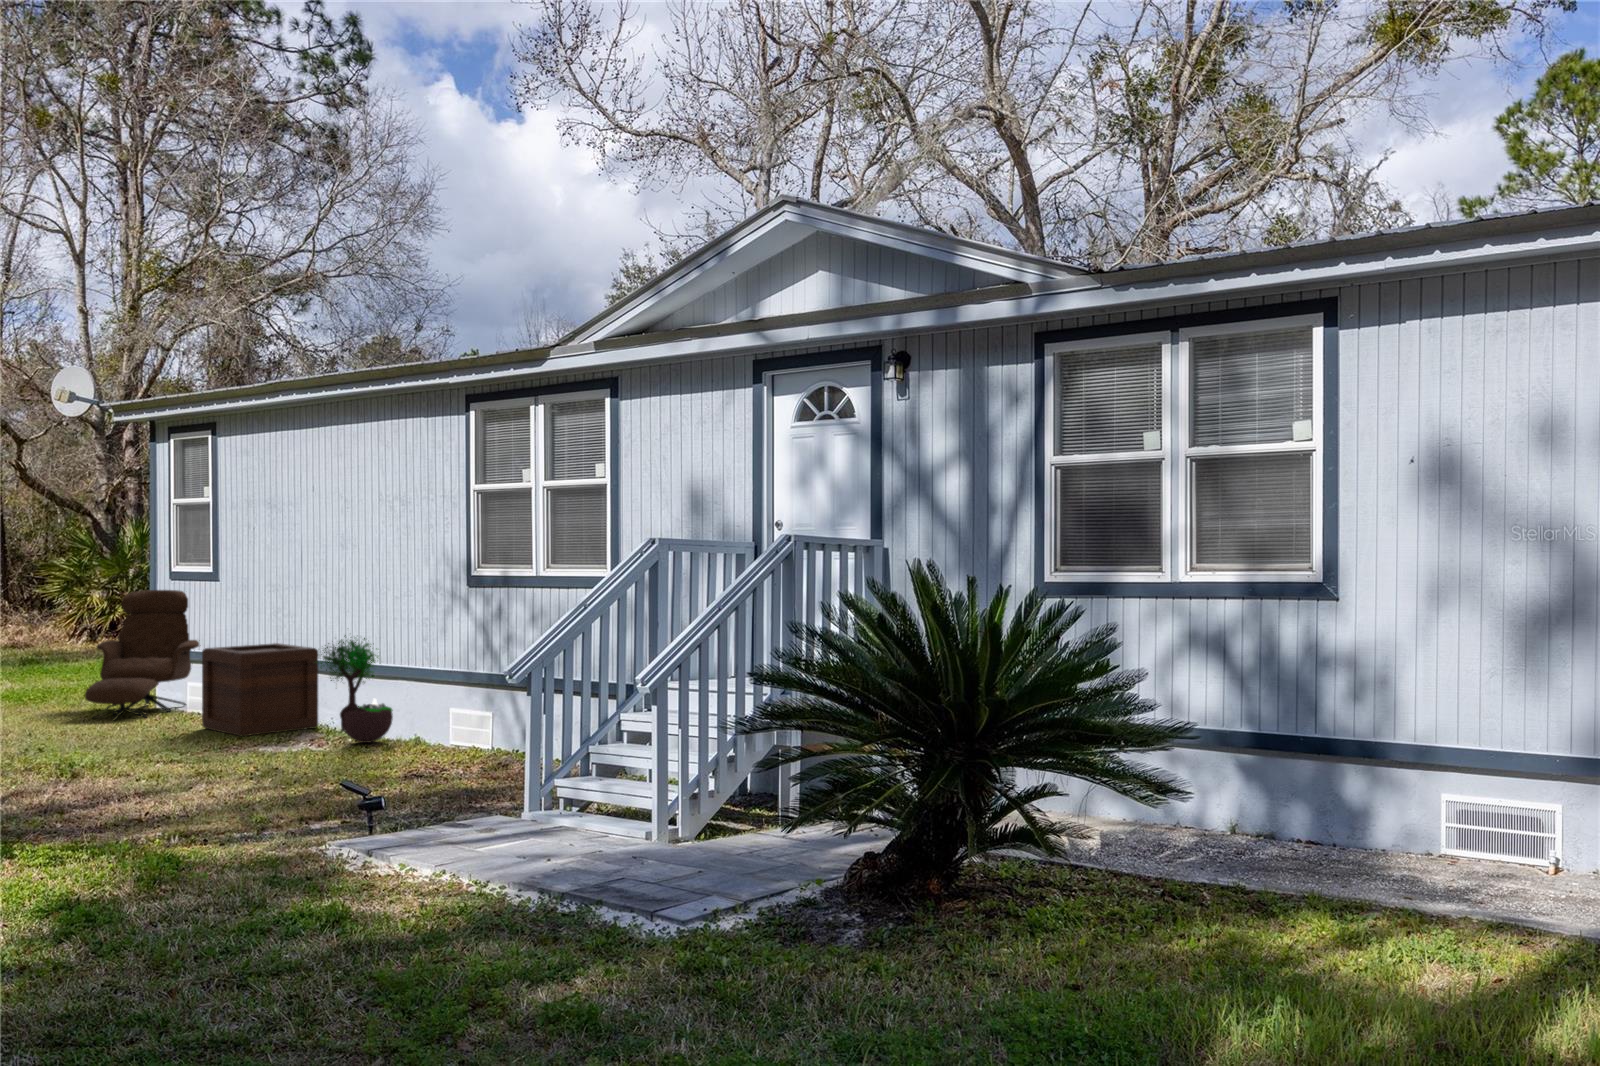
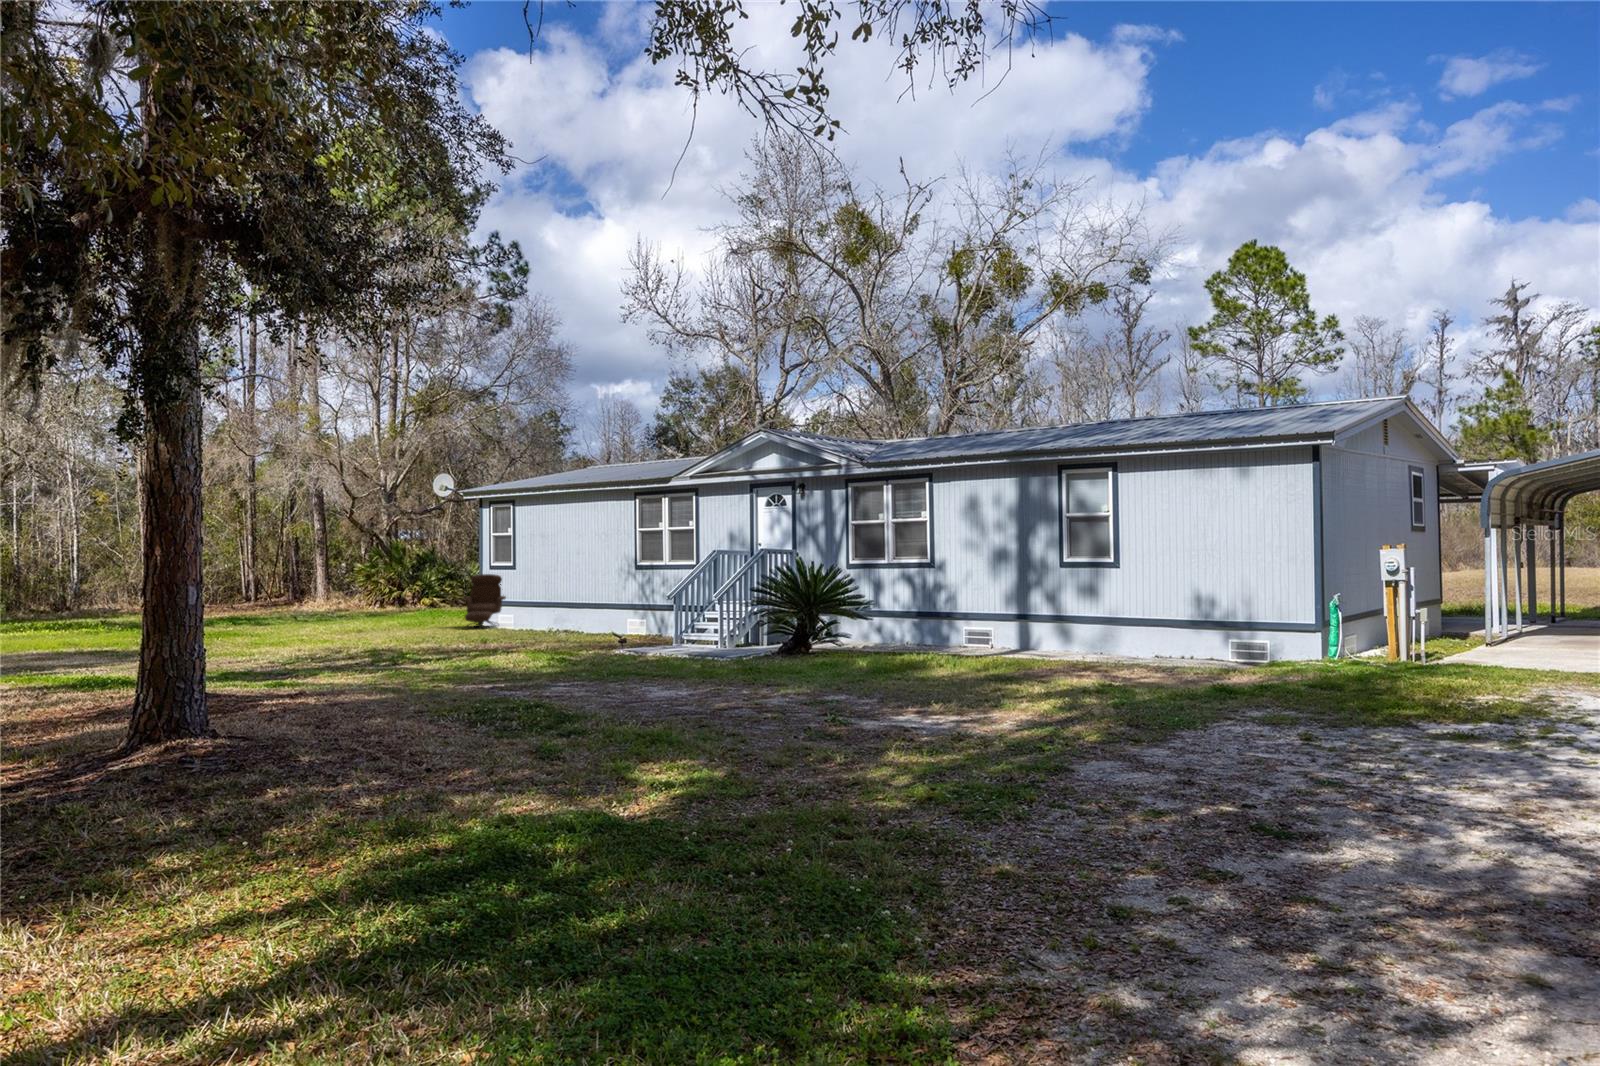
potted tree: present [316,635,393,743] -> none [574,587,605,633]
wooden crate: present [202,643,318,736] -> none [520,595,568,632]

